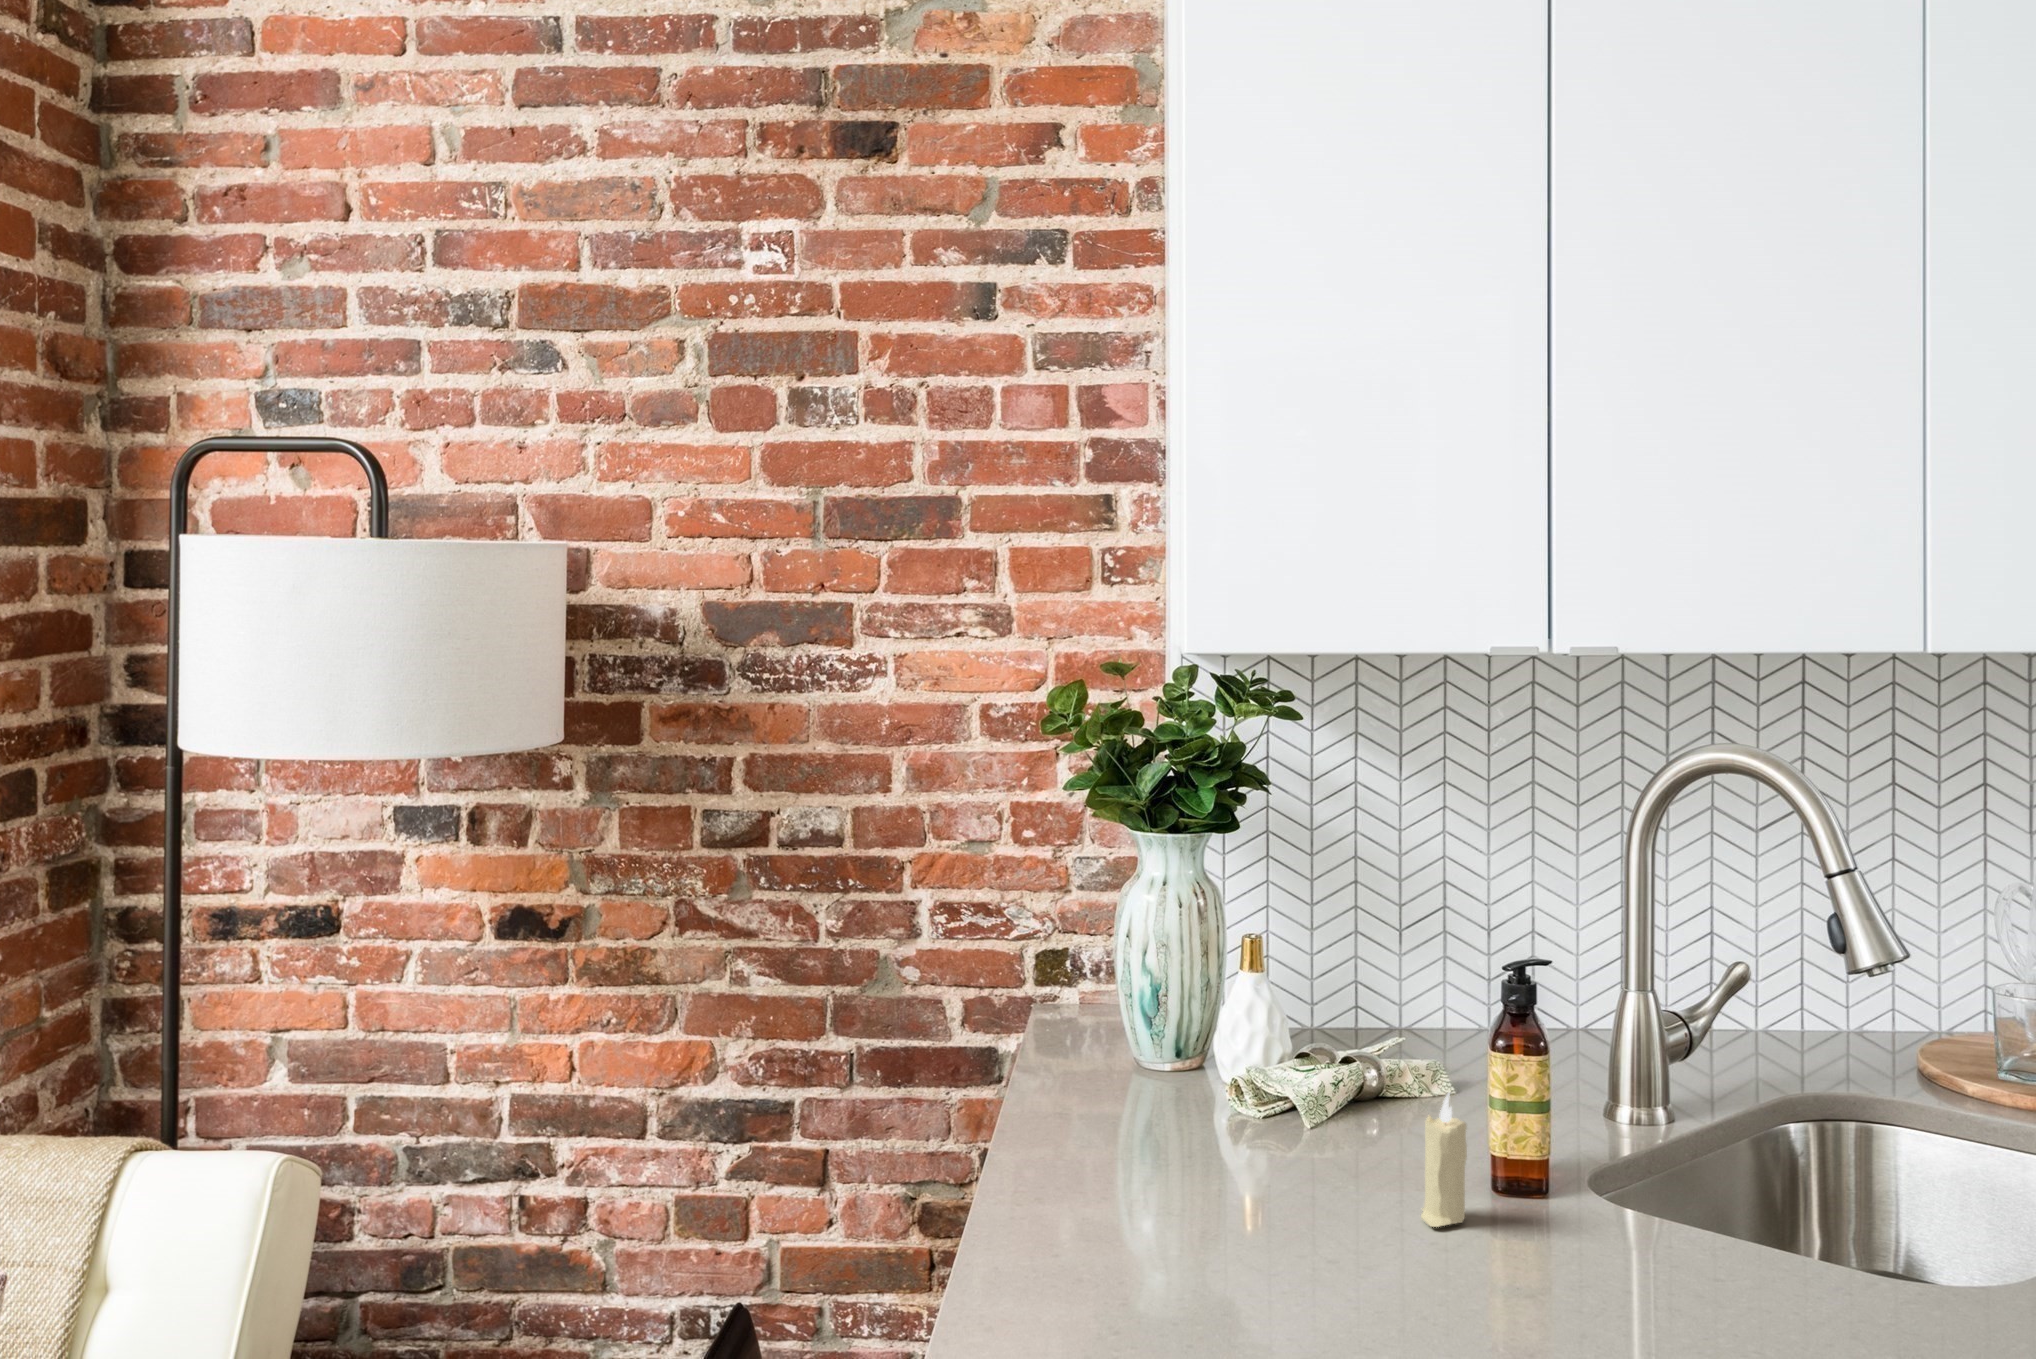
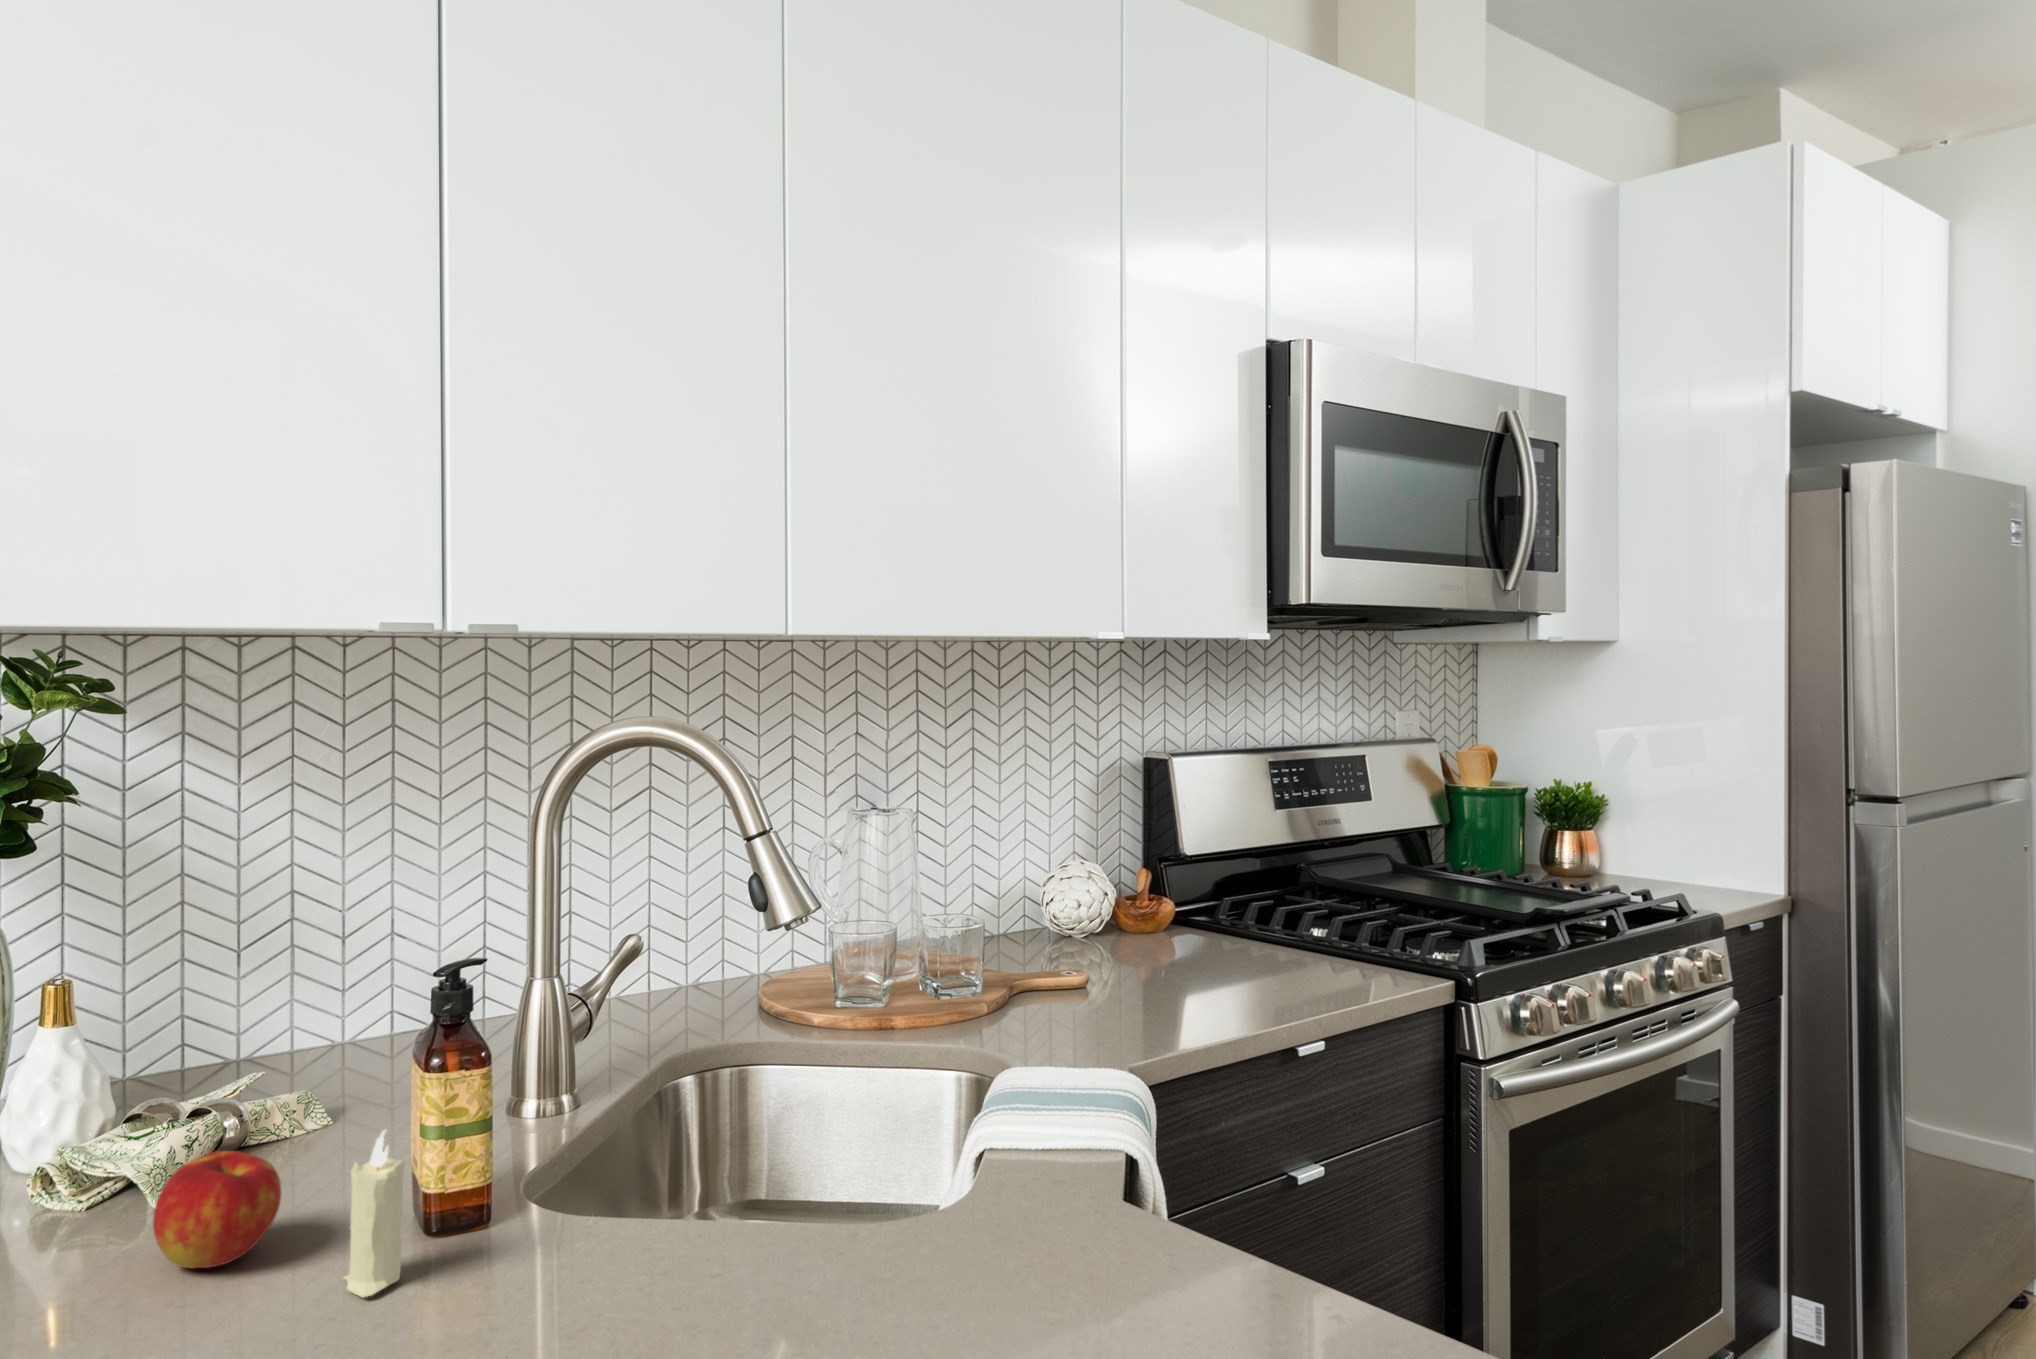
apple: none [1294,1085,1384,1174] -> present [153,1151,281,1269]

